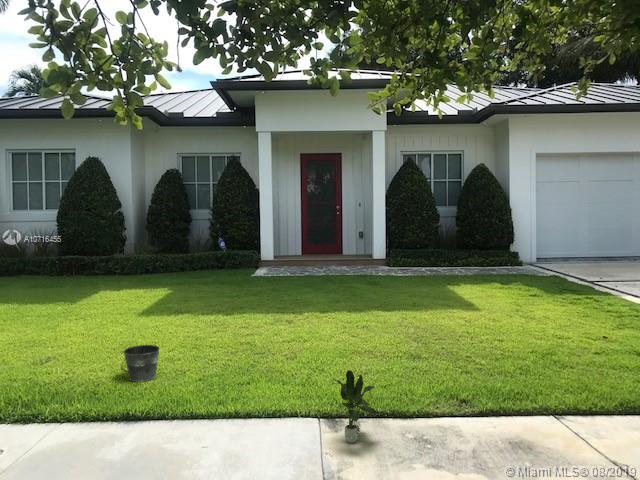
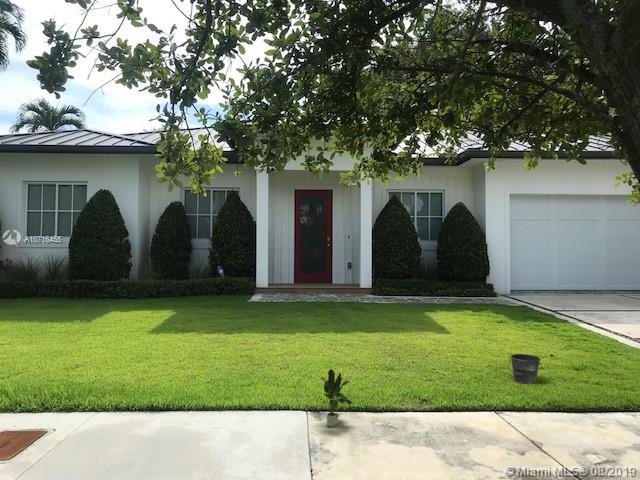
bucket: present [121,345,159,382] -> present [508,354,541,384]

